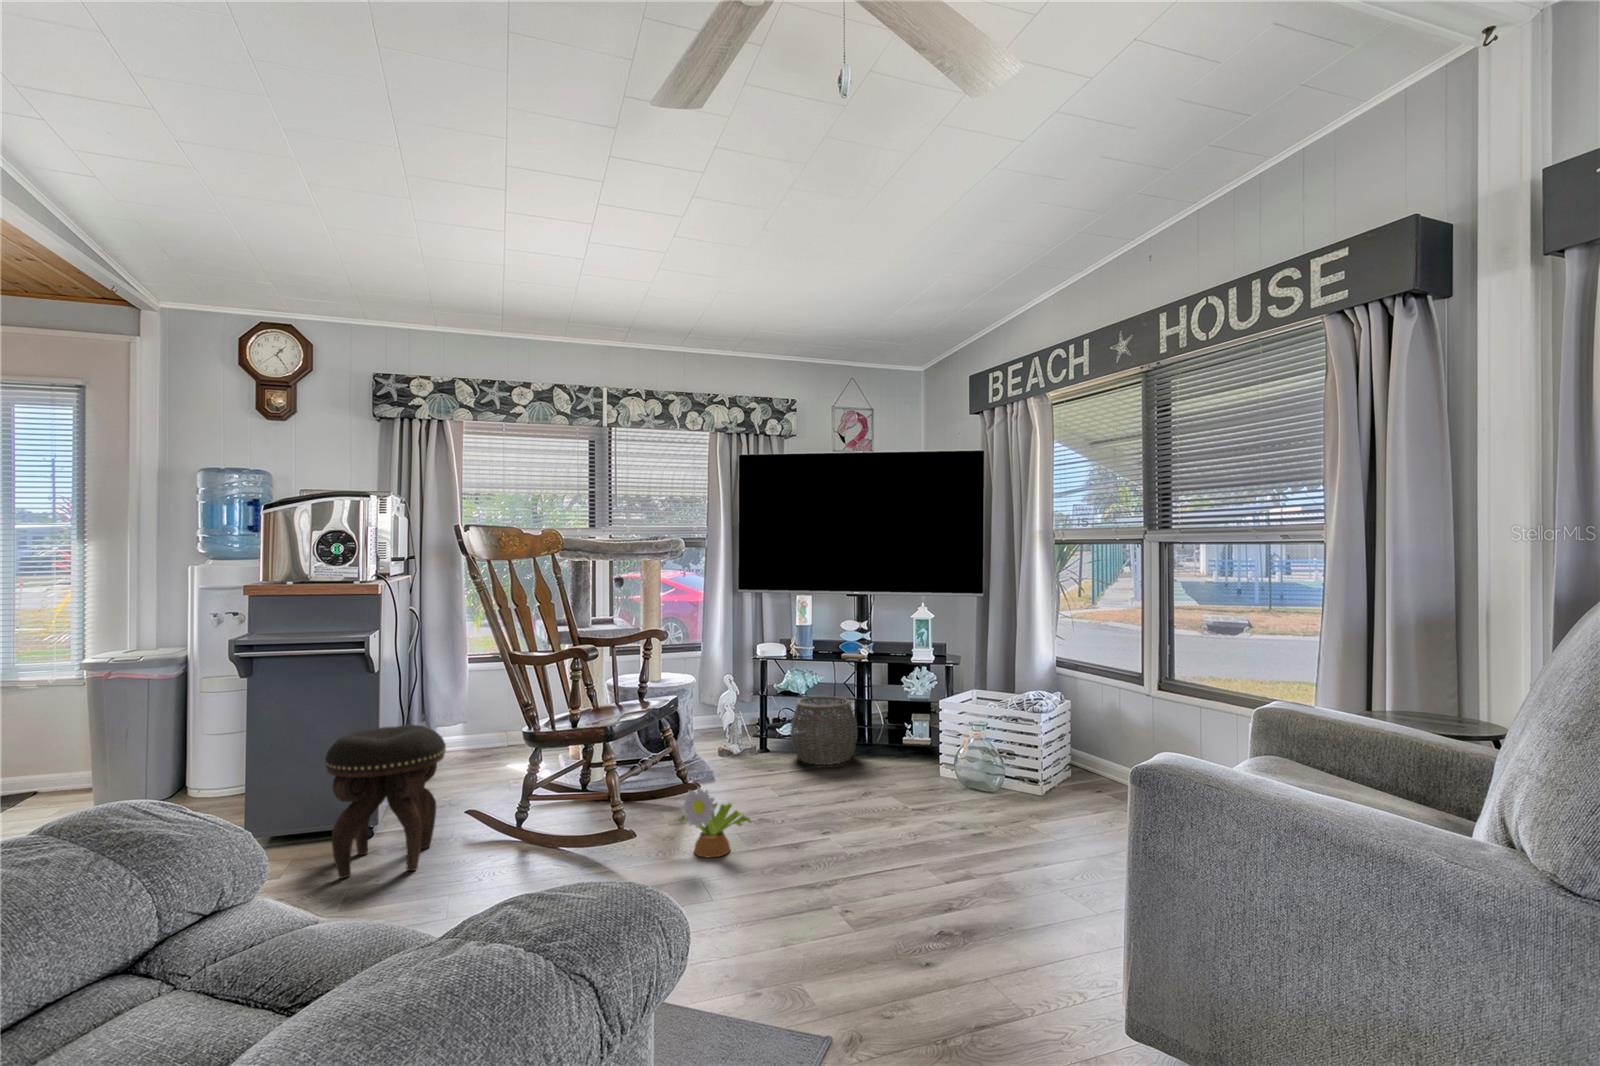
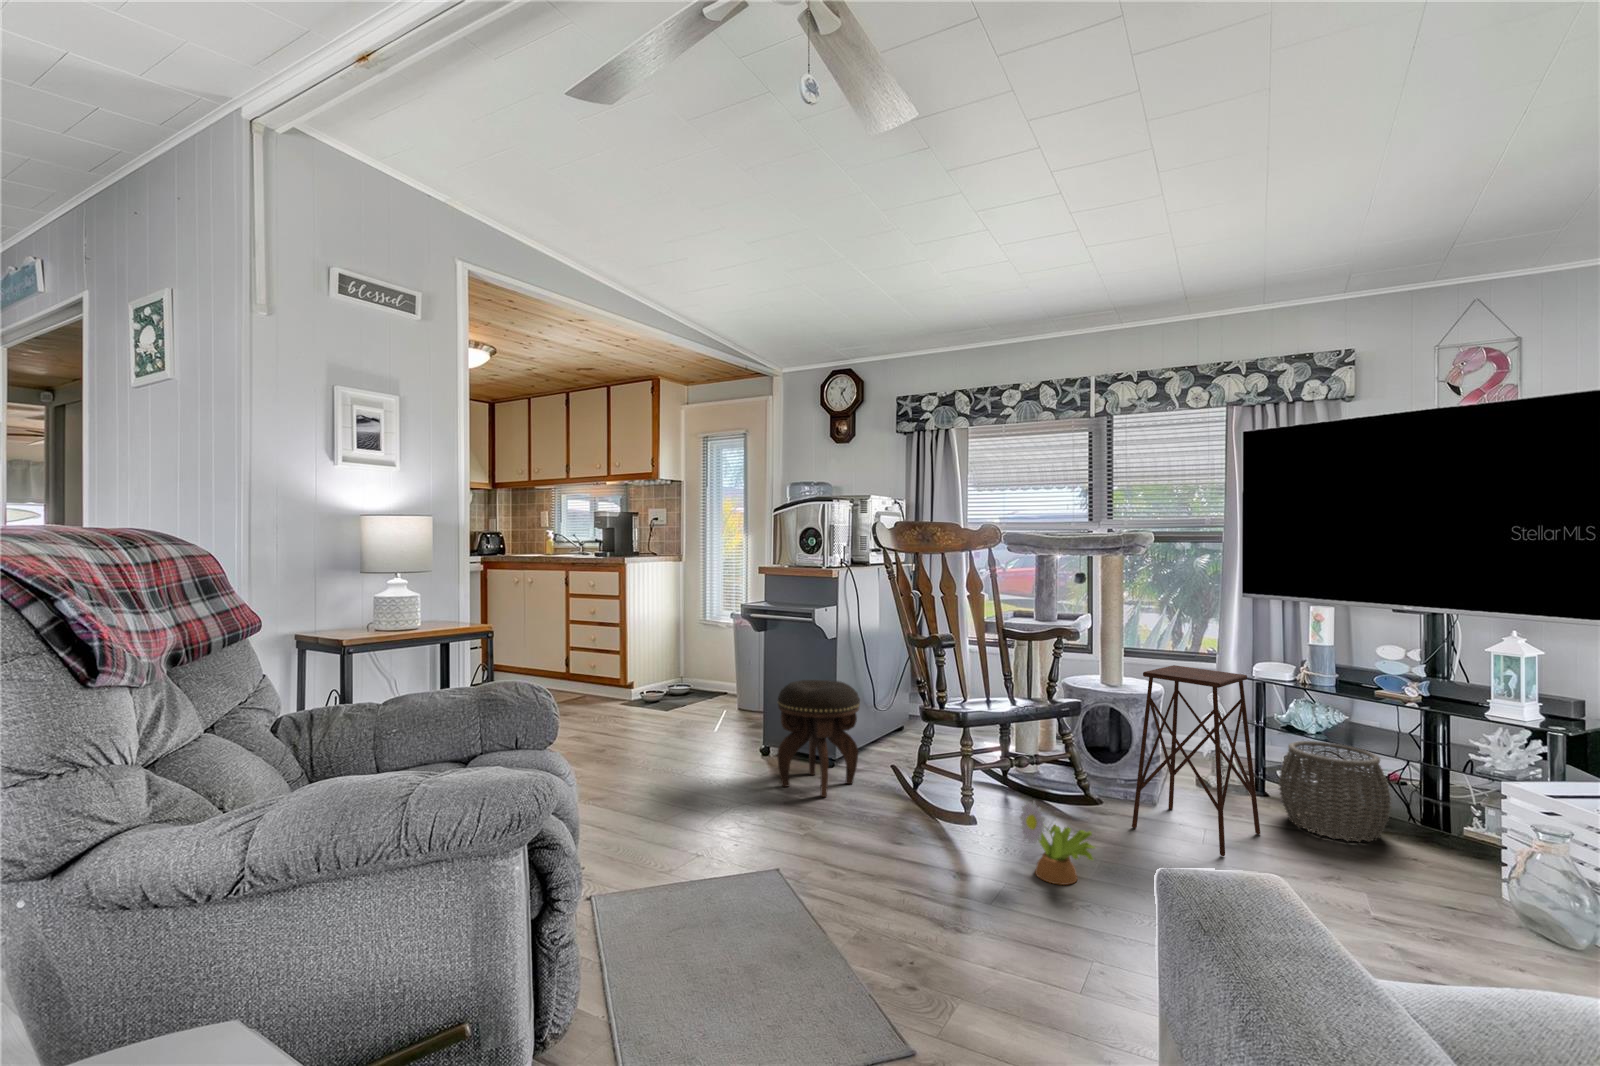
side table: none [719,651,795,798] -> present [1132,665,1260,856]

